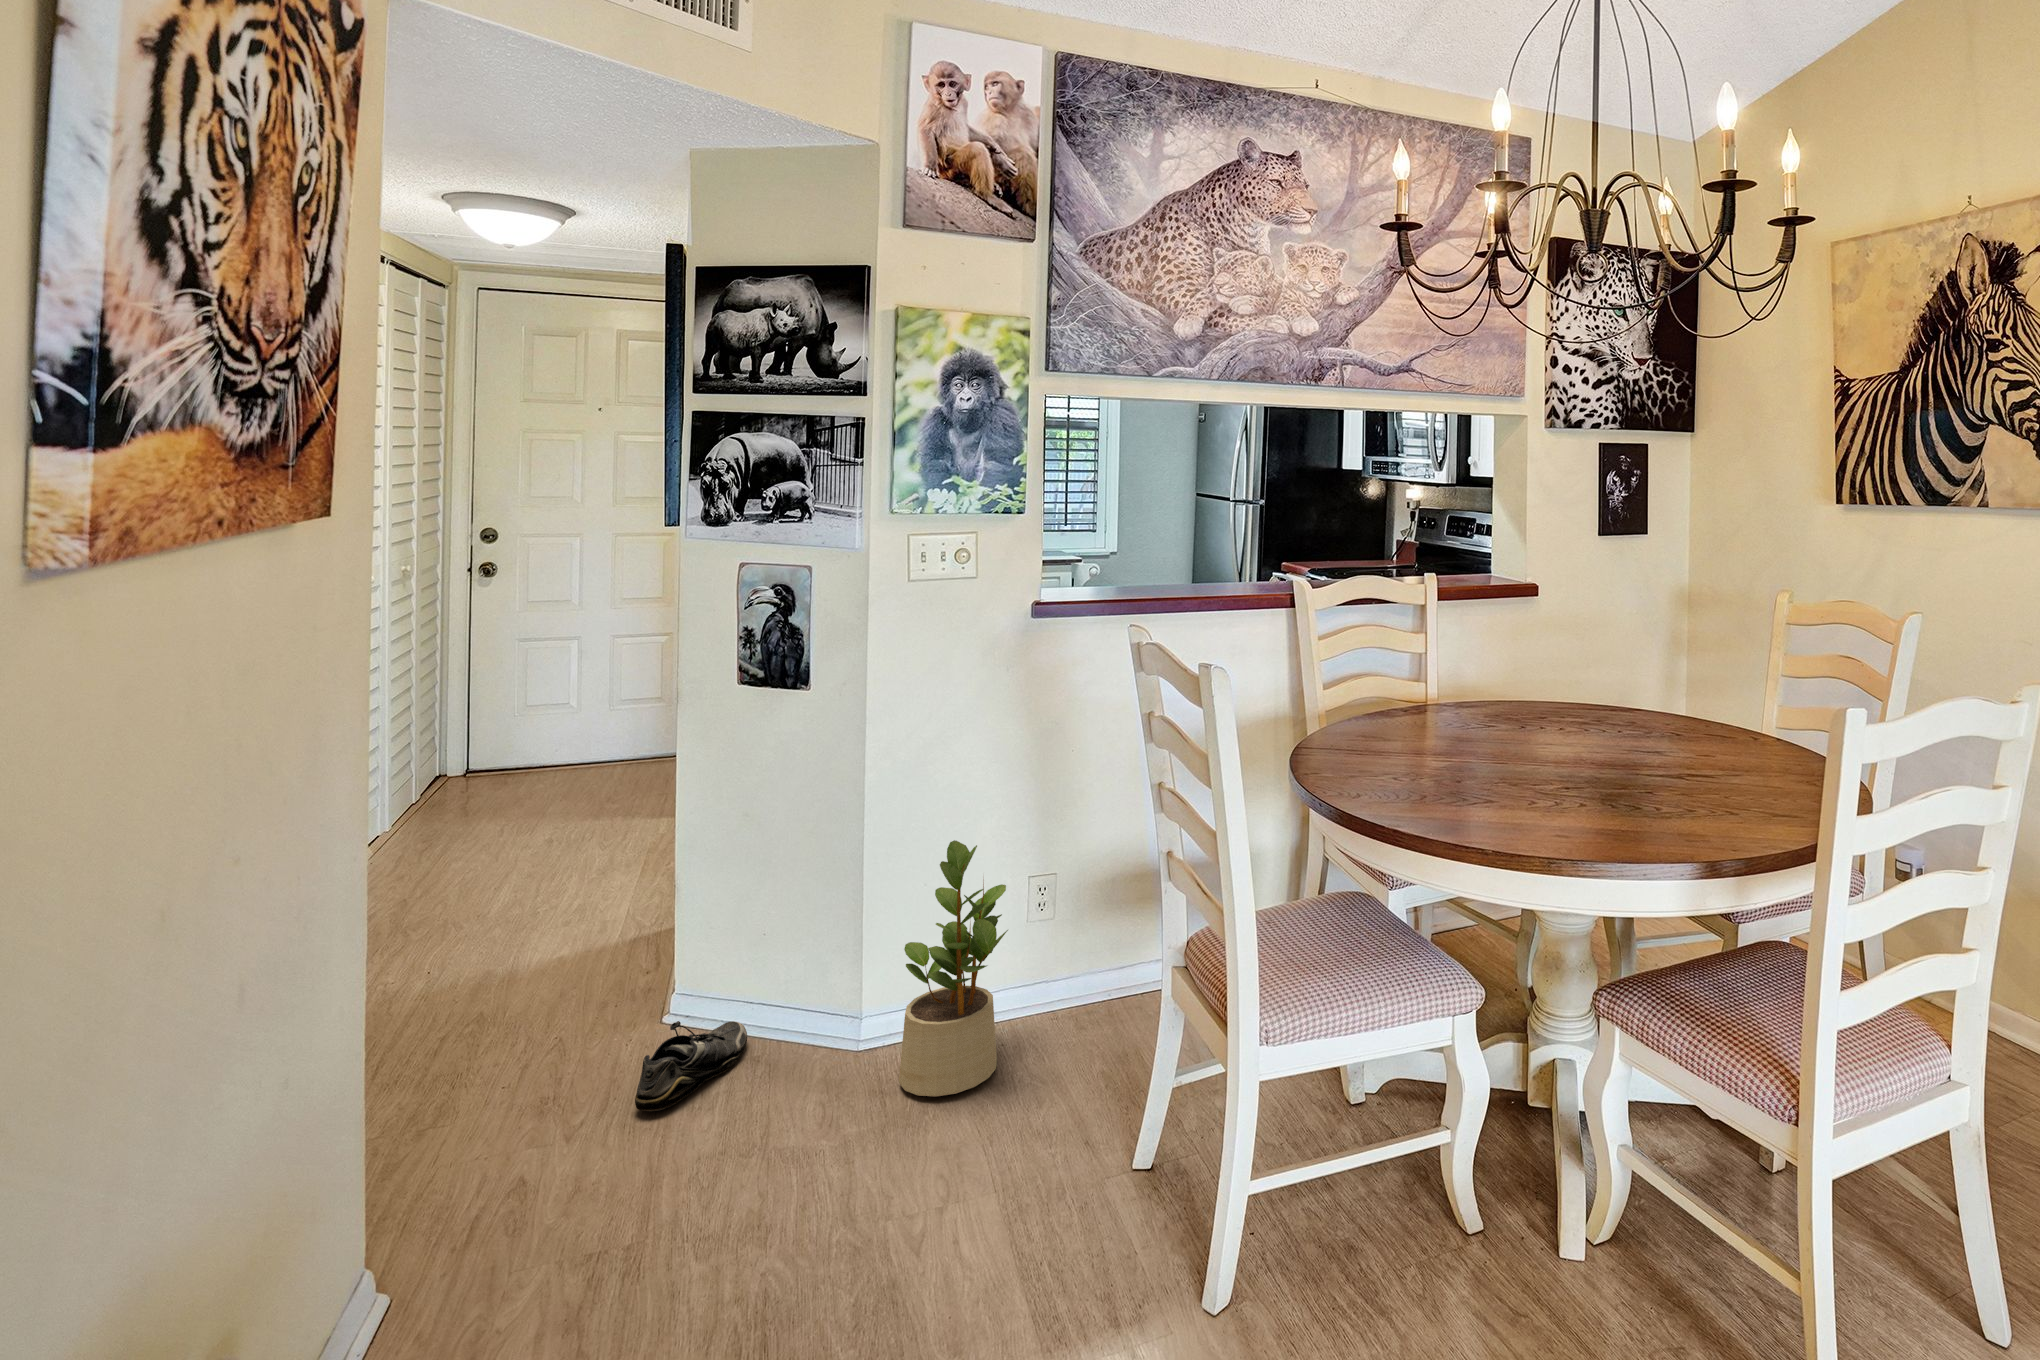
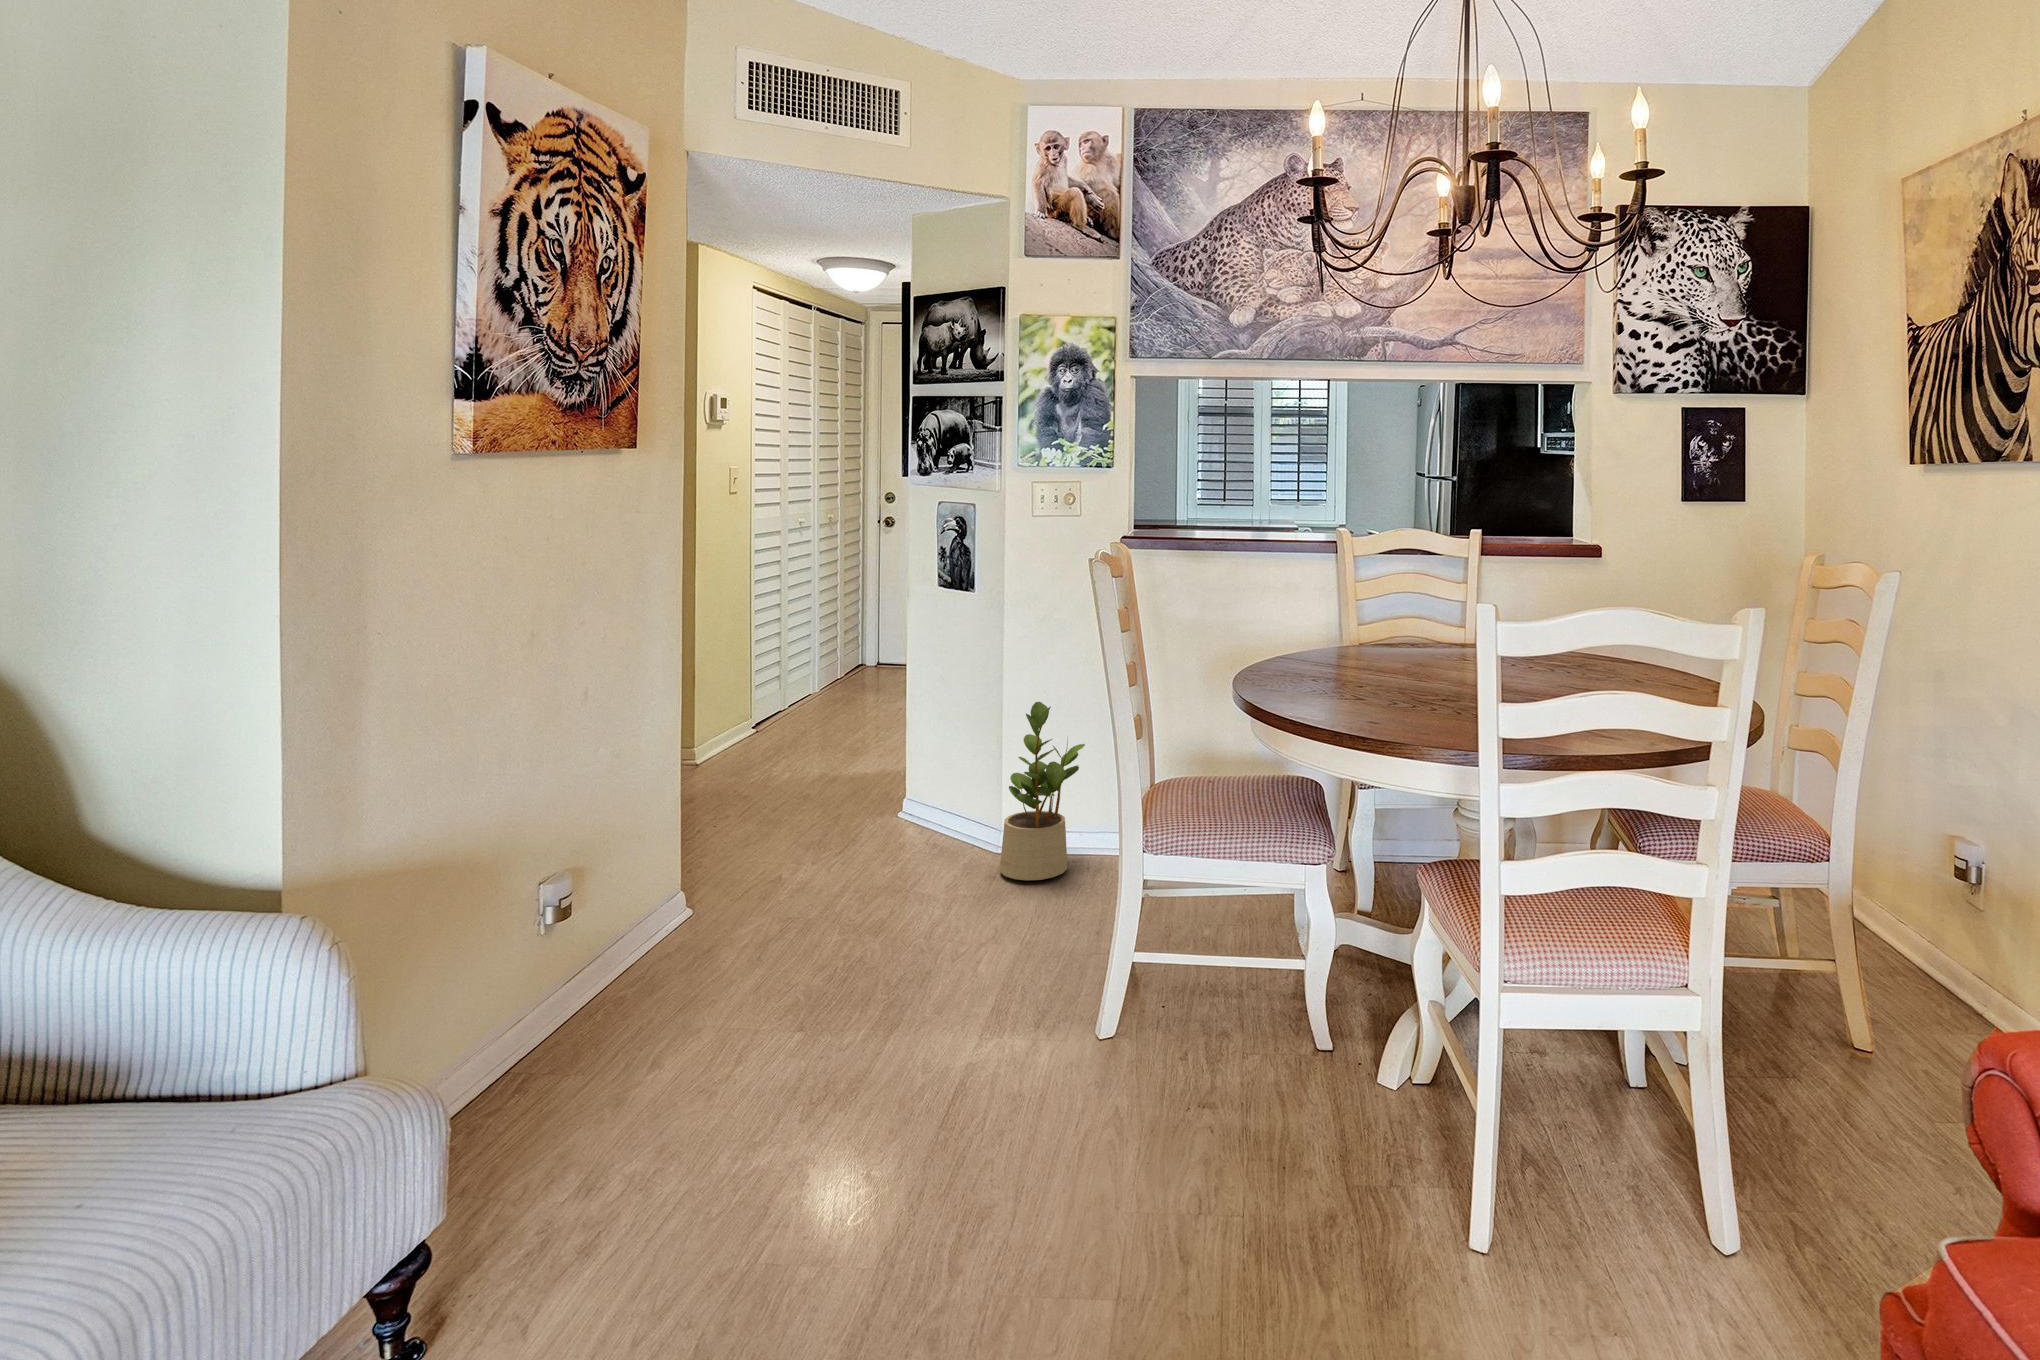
shoe: present [635,1021,747,1111] -> none [854,799,935,850]

